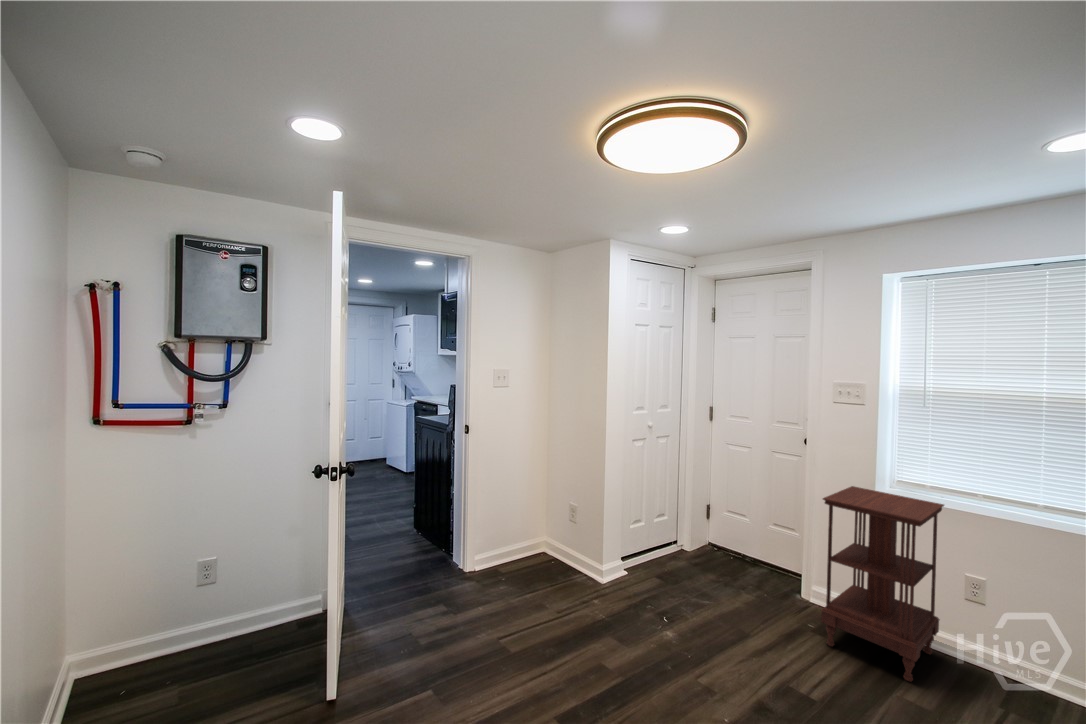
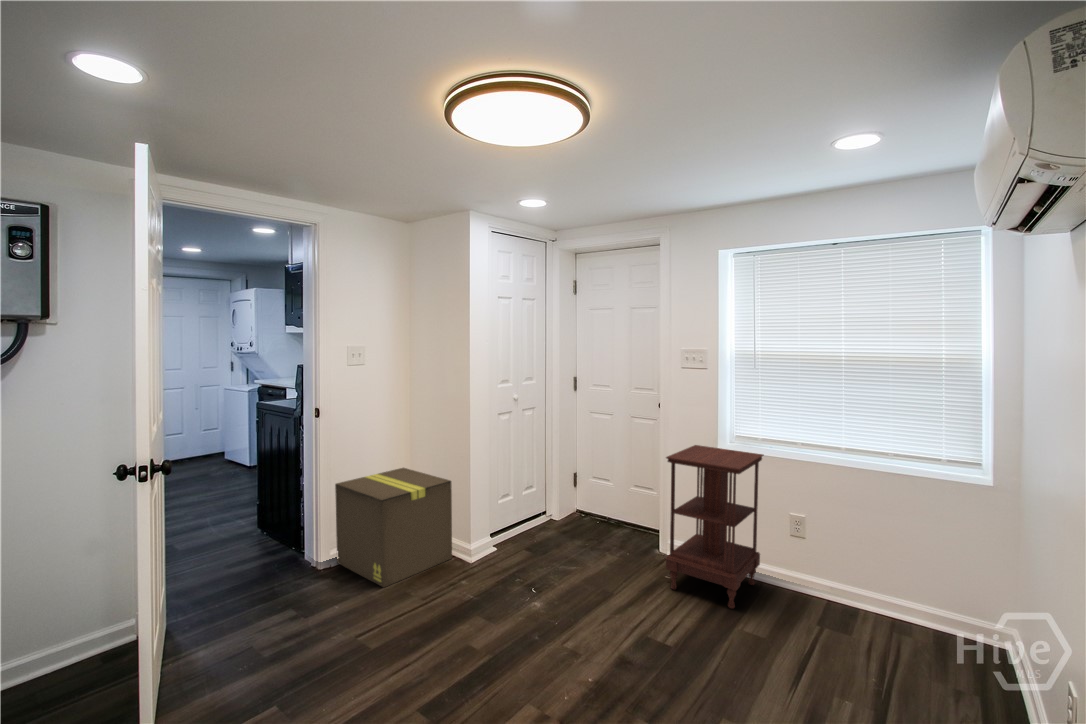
cardboard box: none [479,485,587,602] -> present [335,468,452,587]

